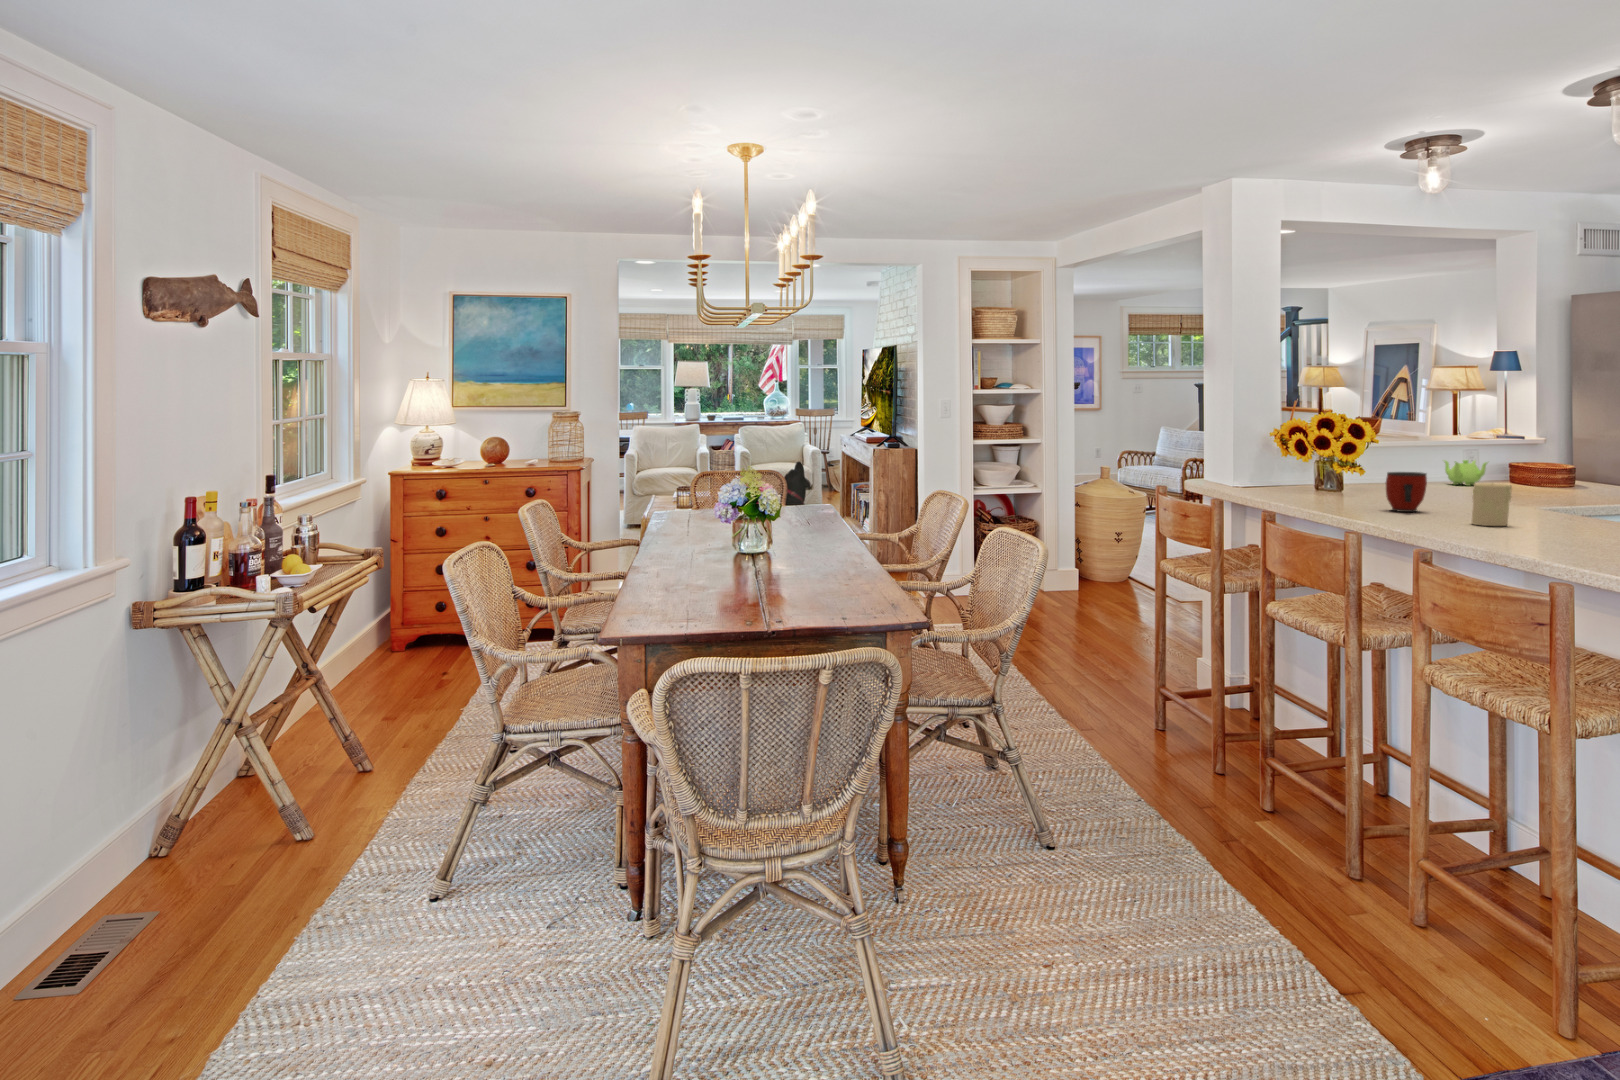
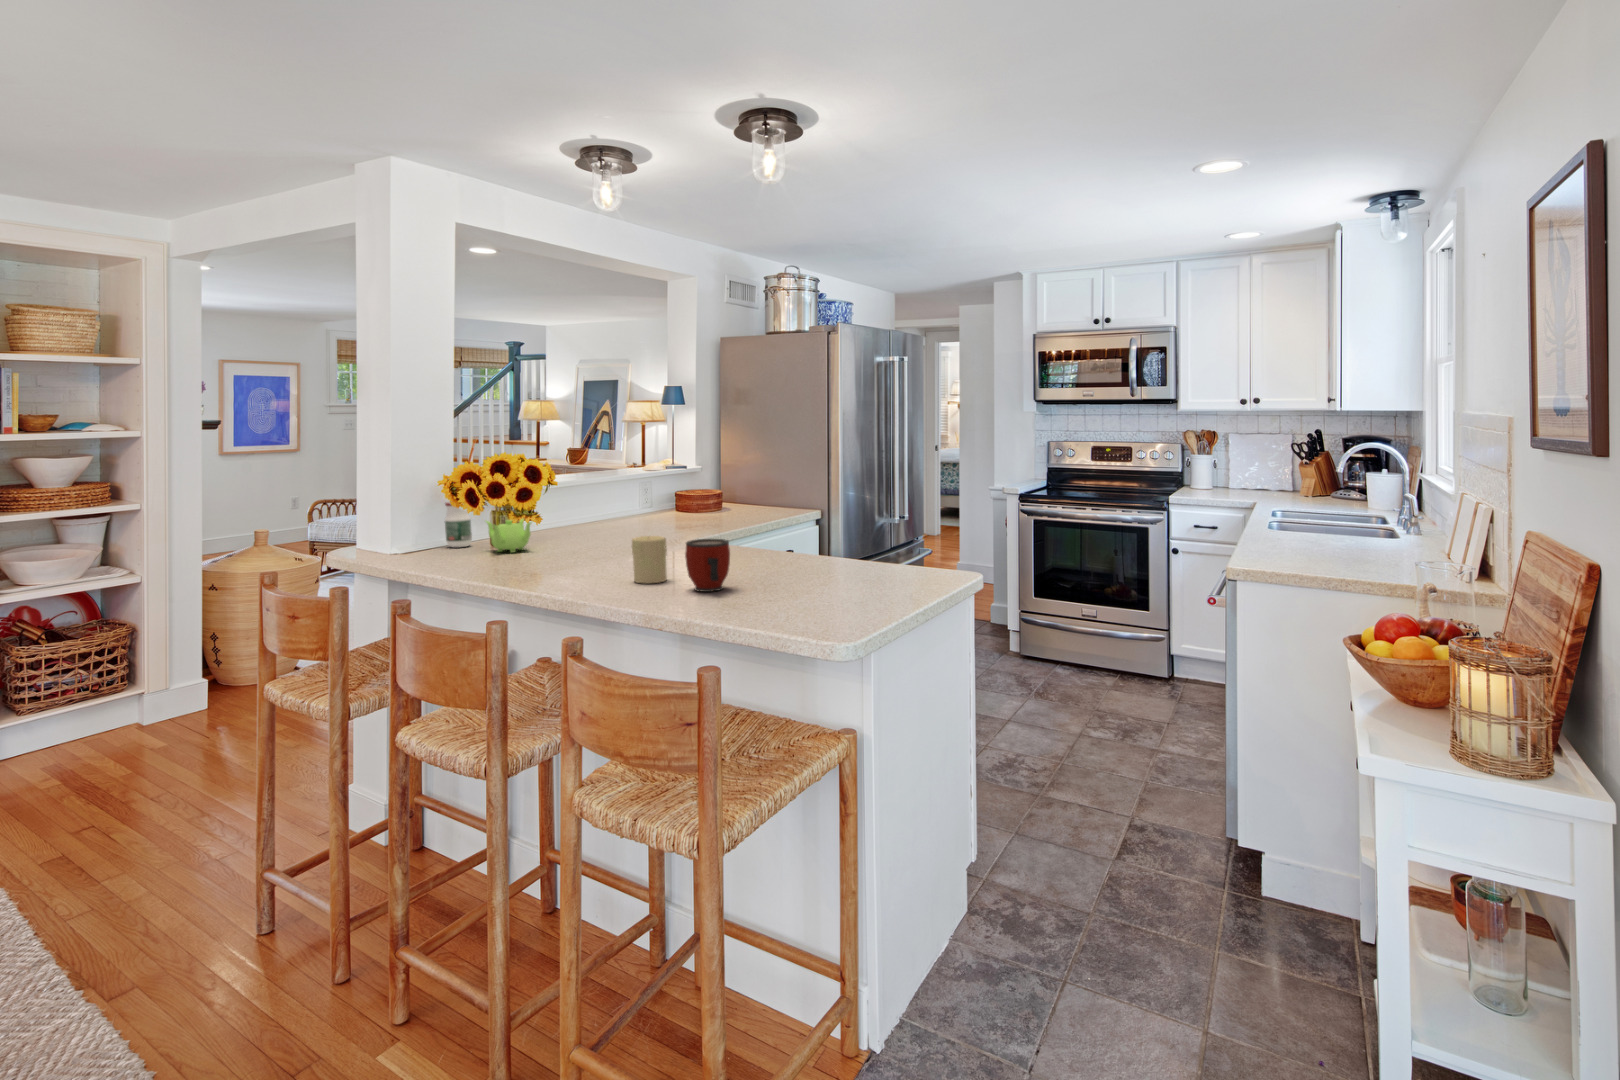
jar: none [1269,452,1294,493] -> present [445,502,472,547]
teapot: present [1444,460,1487,486] -> present [486,519,531,553]
mug: present [1386,472,1427,512] -> present [685,539,730,592]

